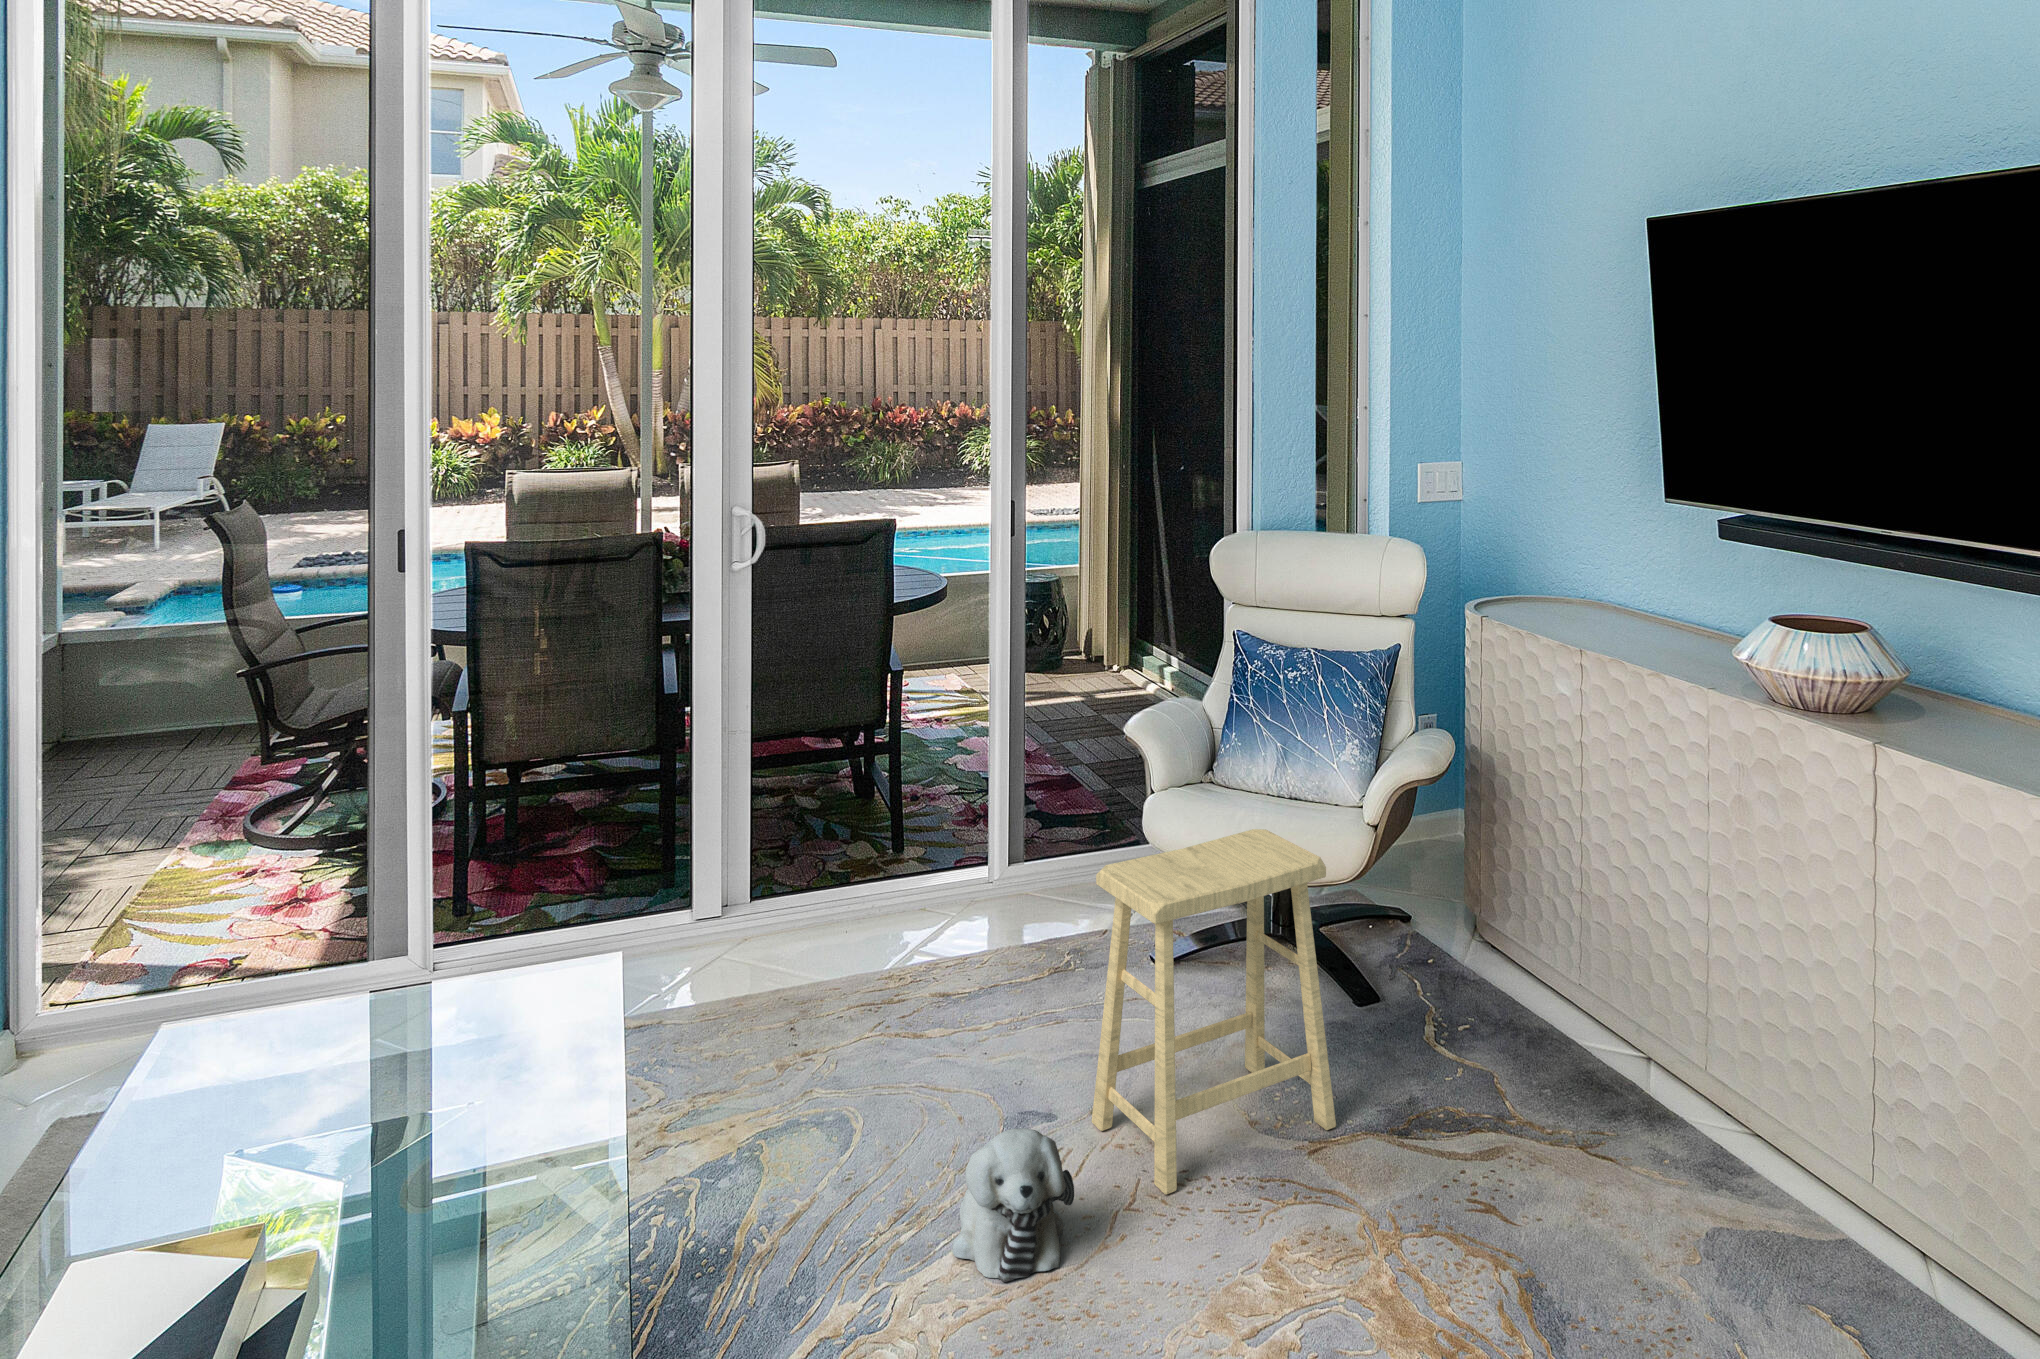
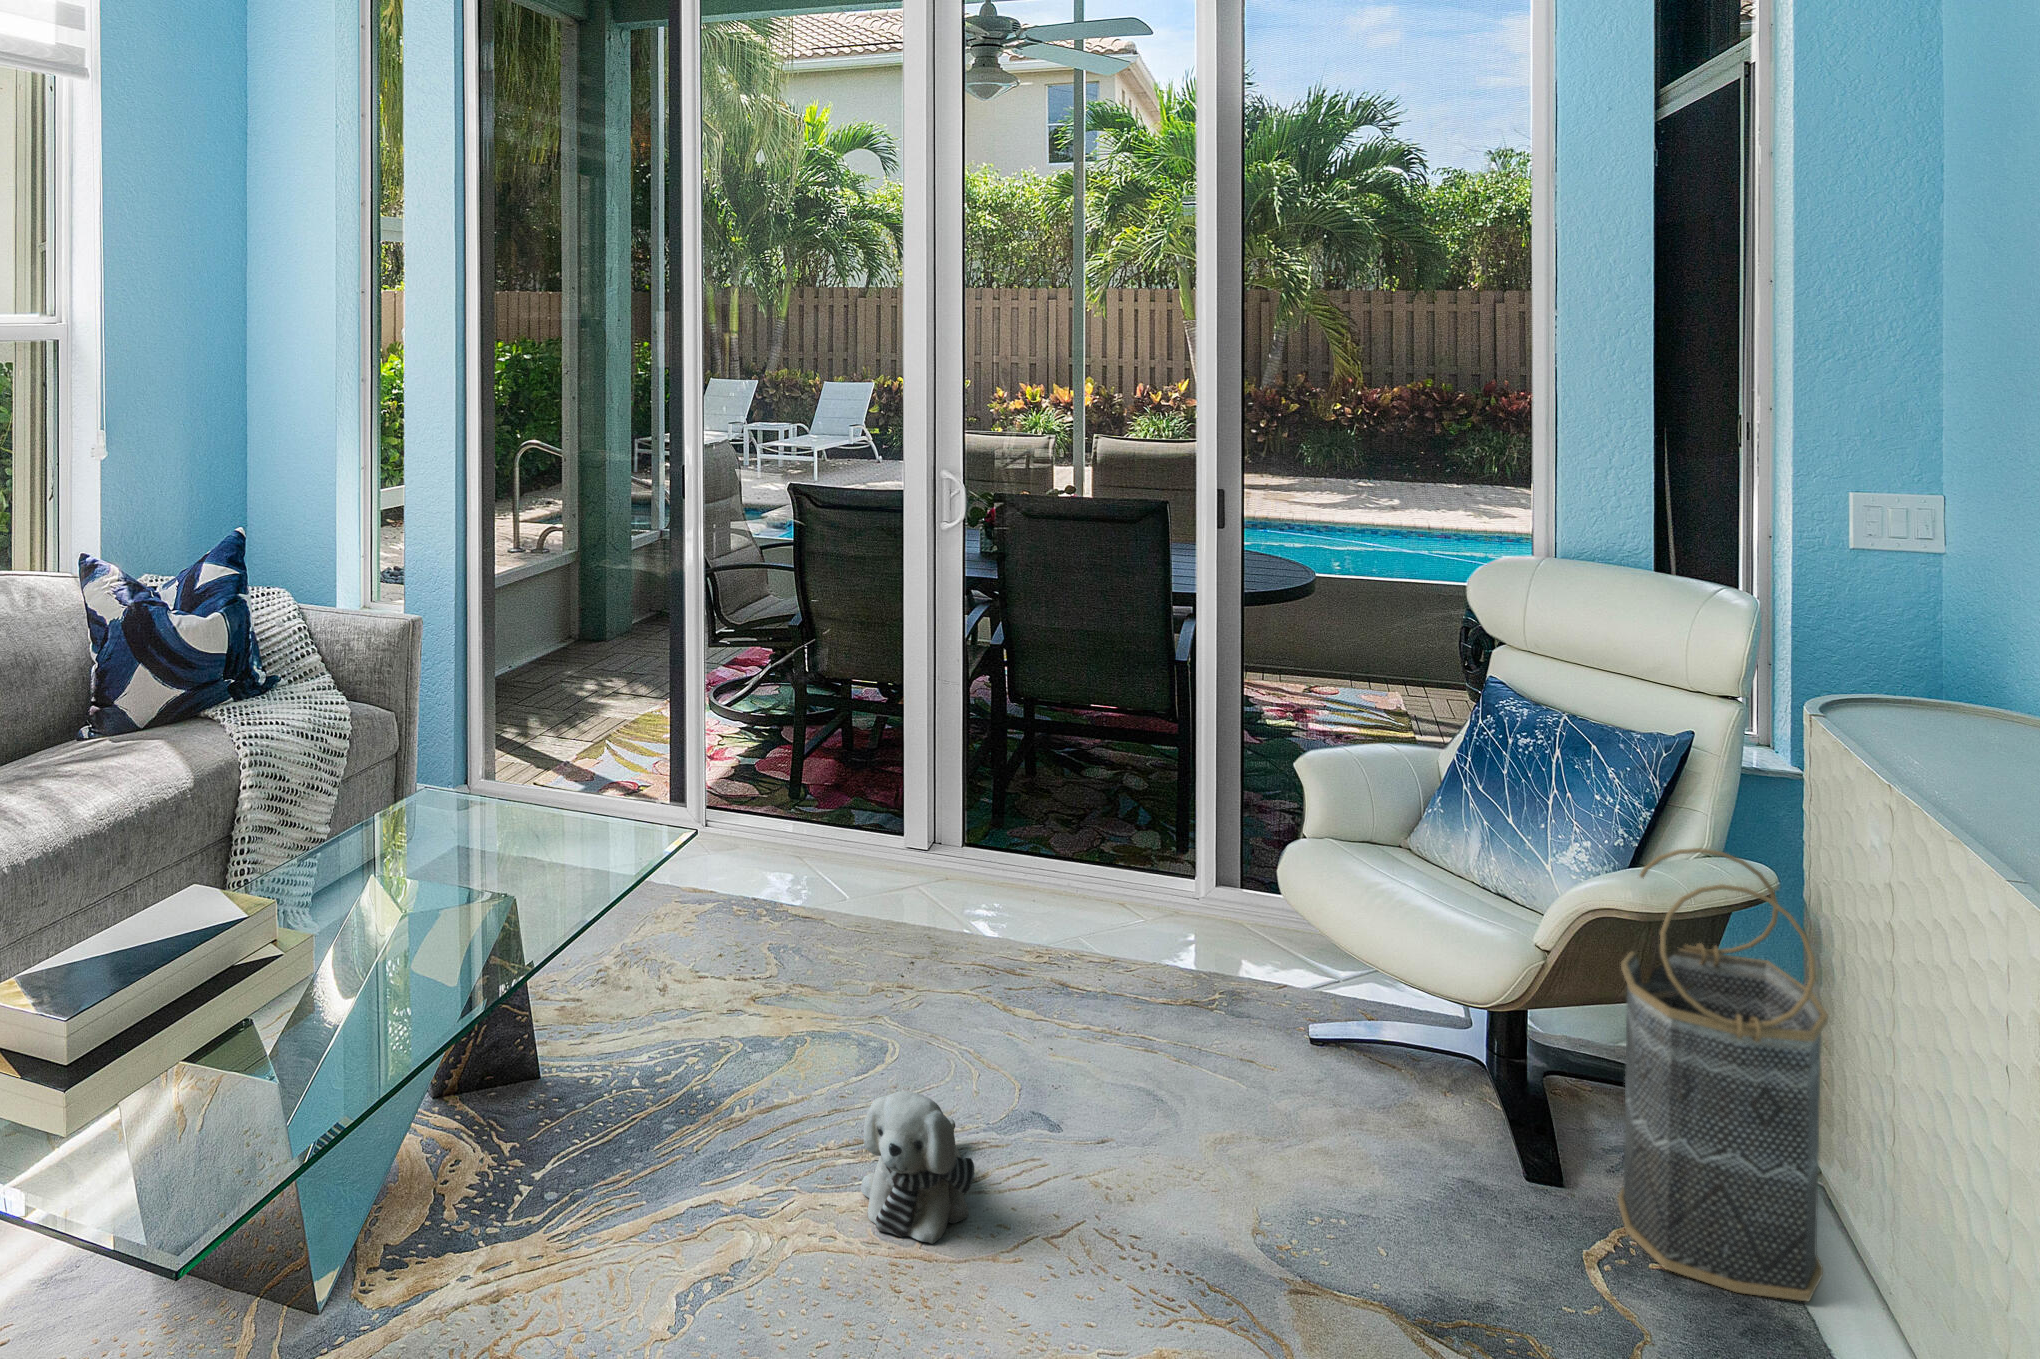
basket: none [1412,721,1552,1030] -> present [1618,848,1828,1302]
footstool: present [1092,829,1336,1195] -> none [1088,878,1345,1273]

